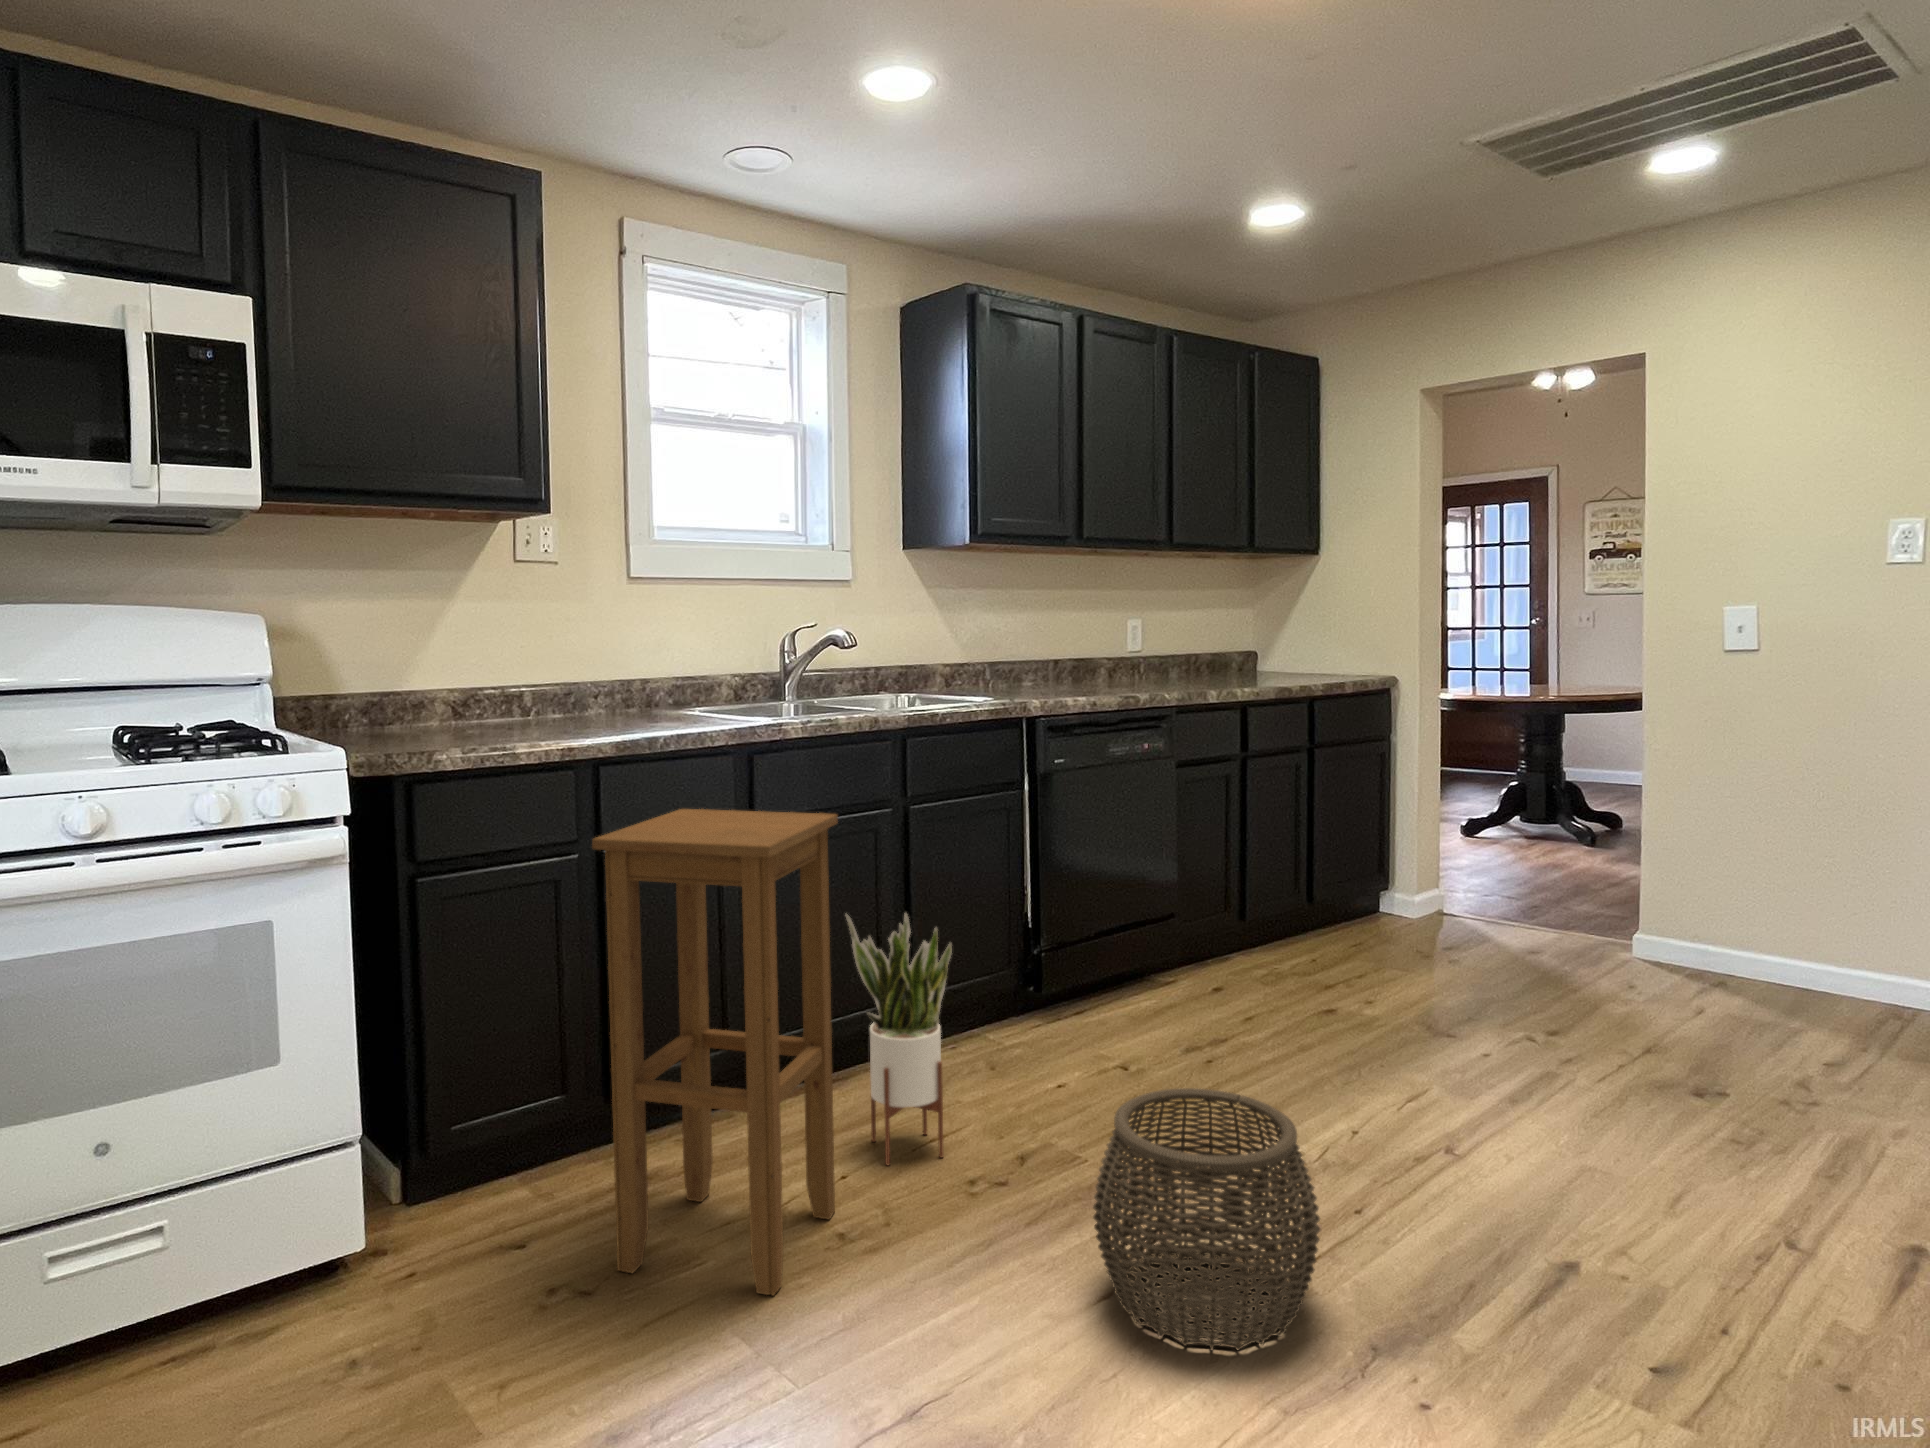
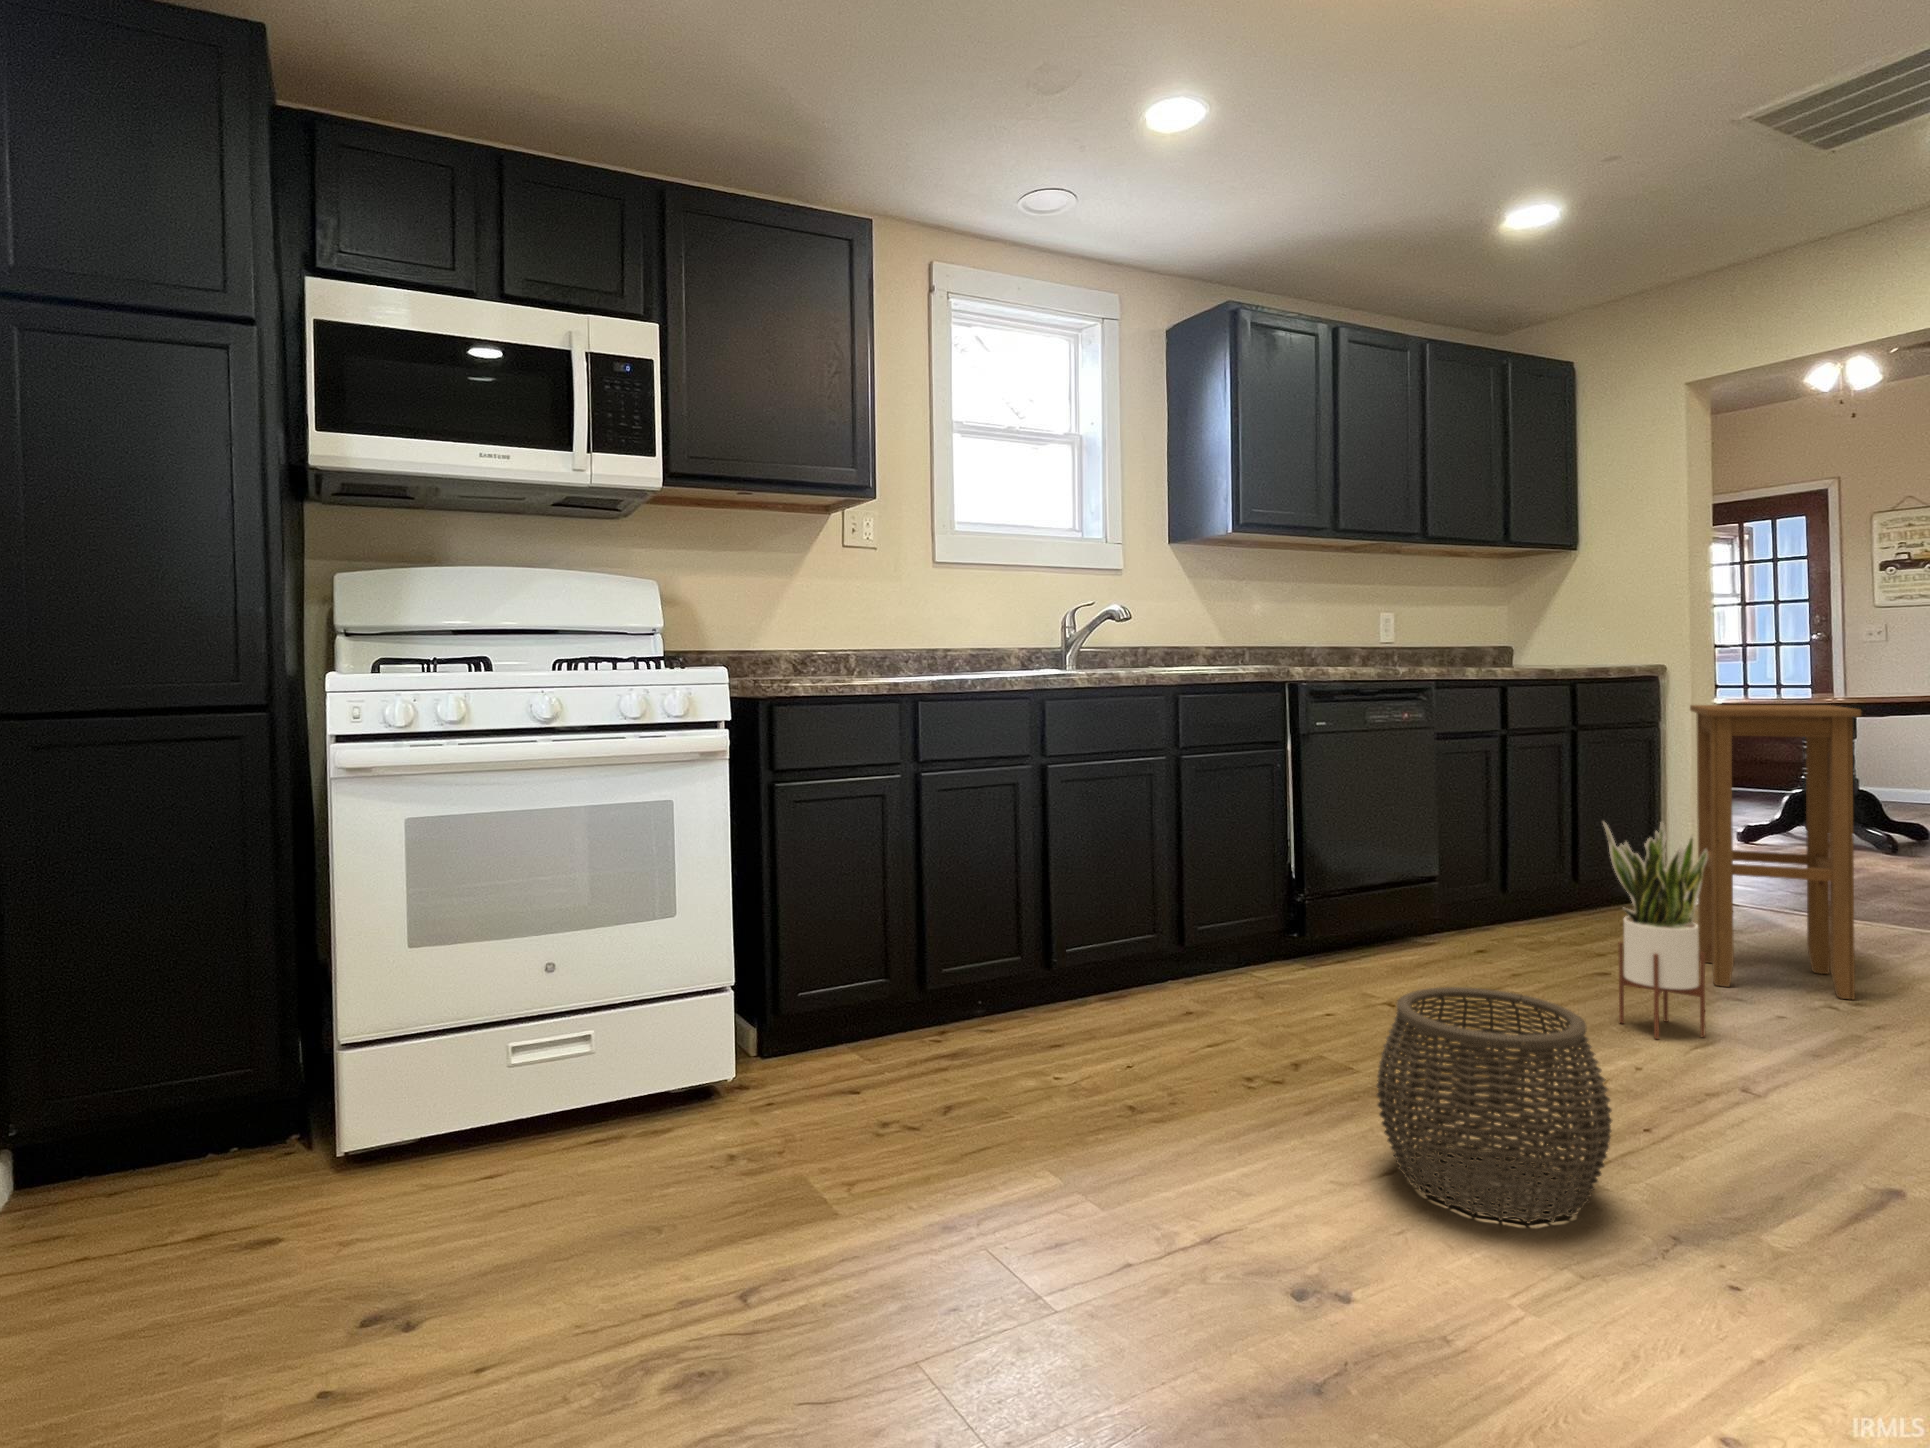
stool: present [592,809,838,1295] -> present [1690,705,1861,999]
potted plant: present [845,913,952,1165] -> present [1603,822,1708,1039]

